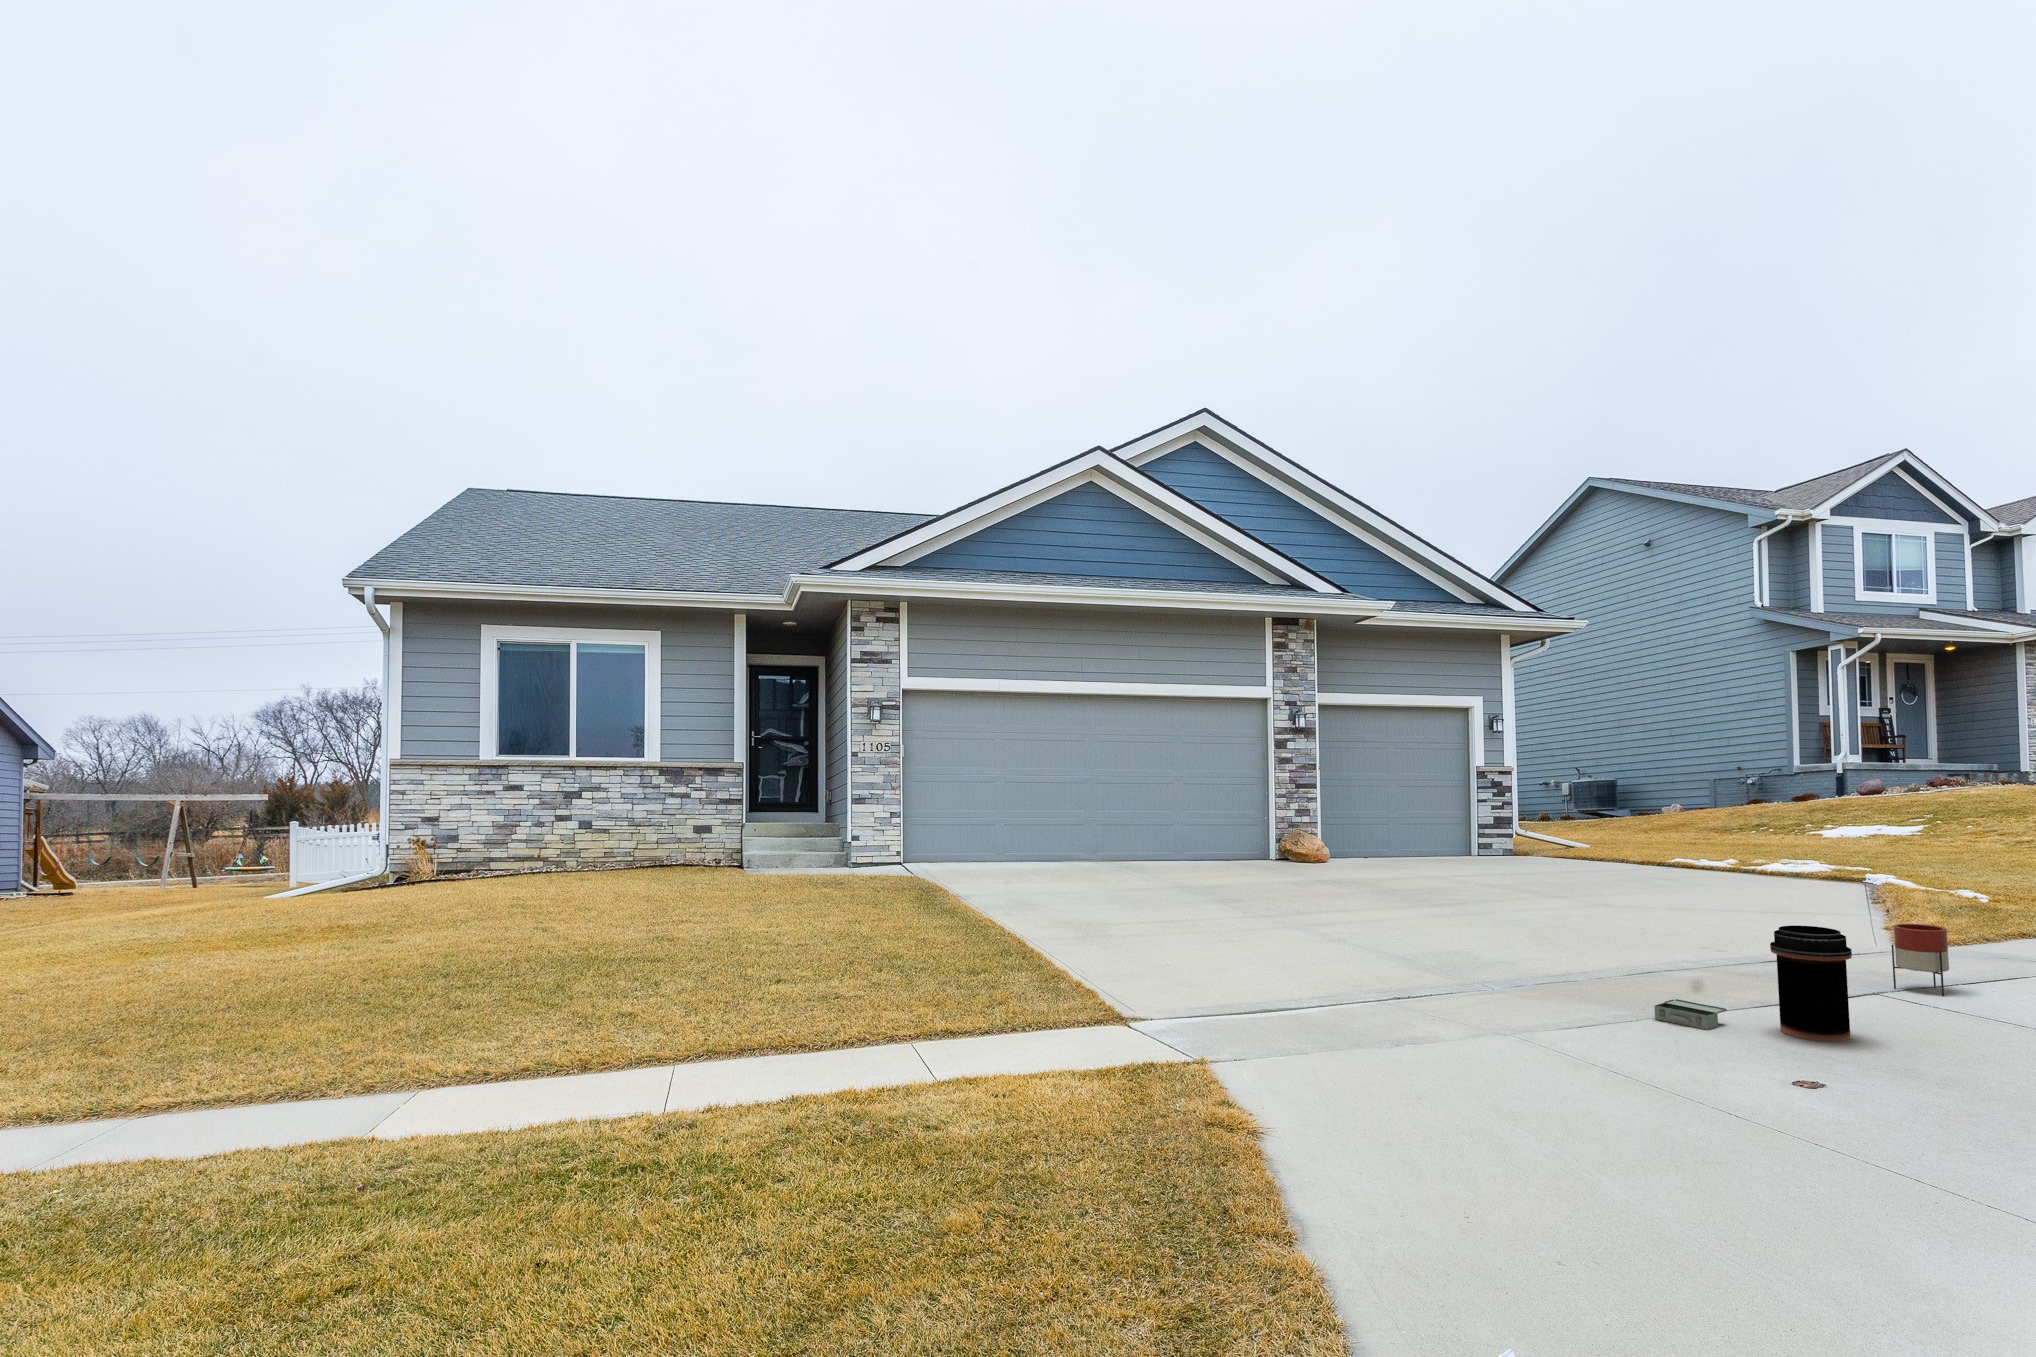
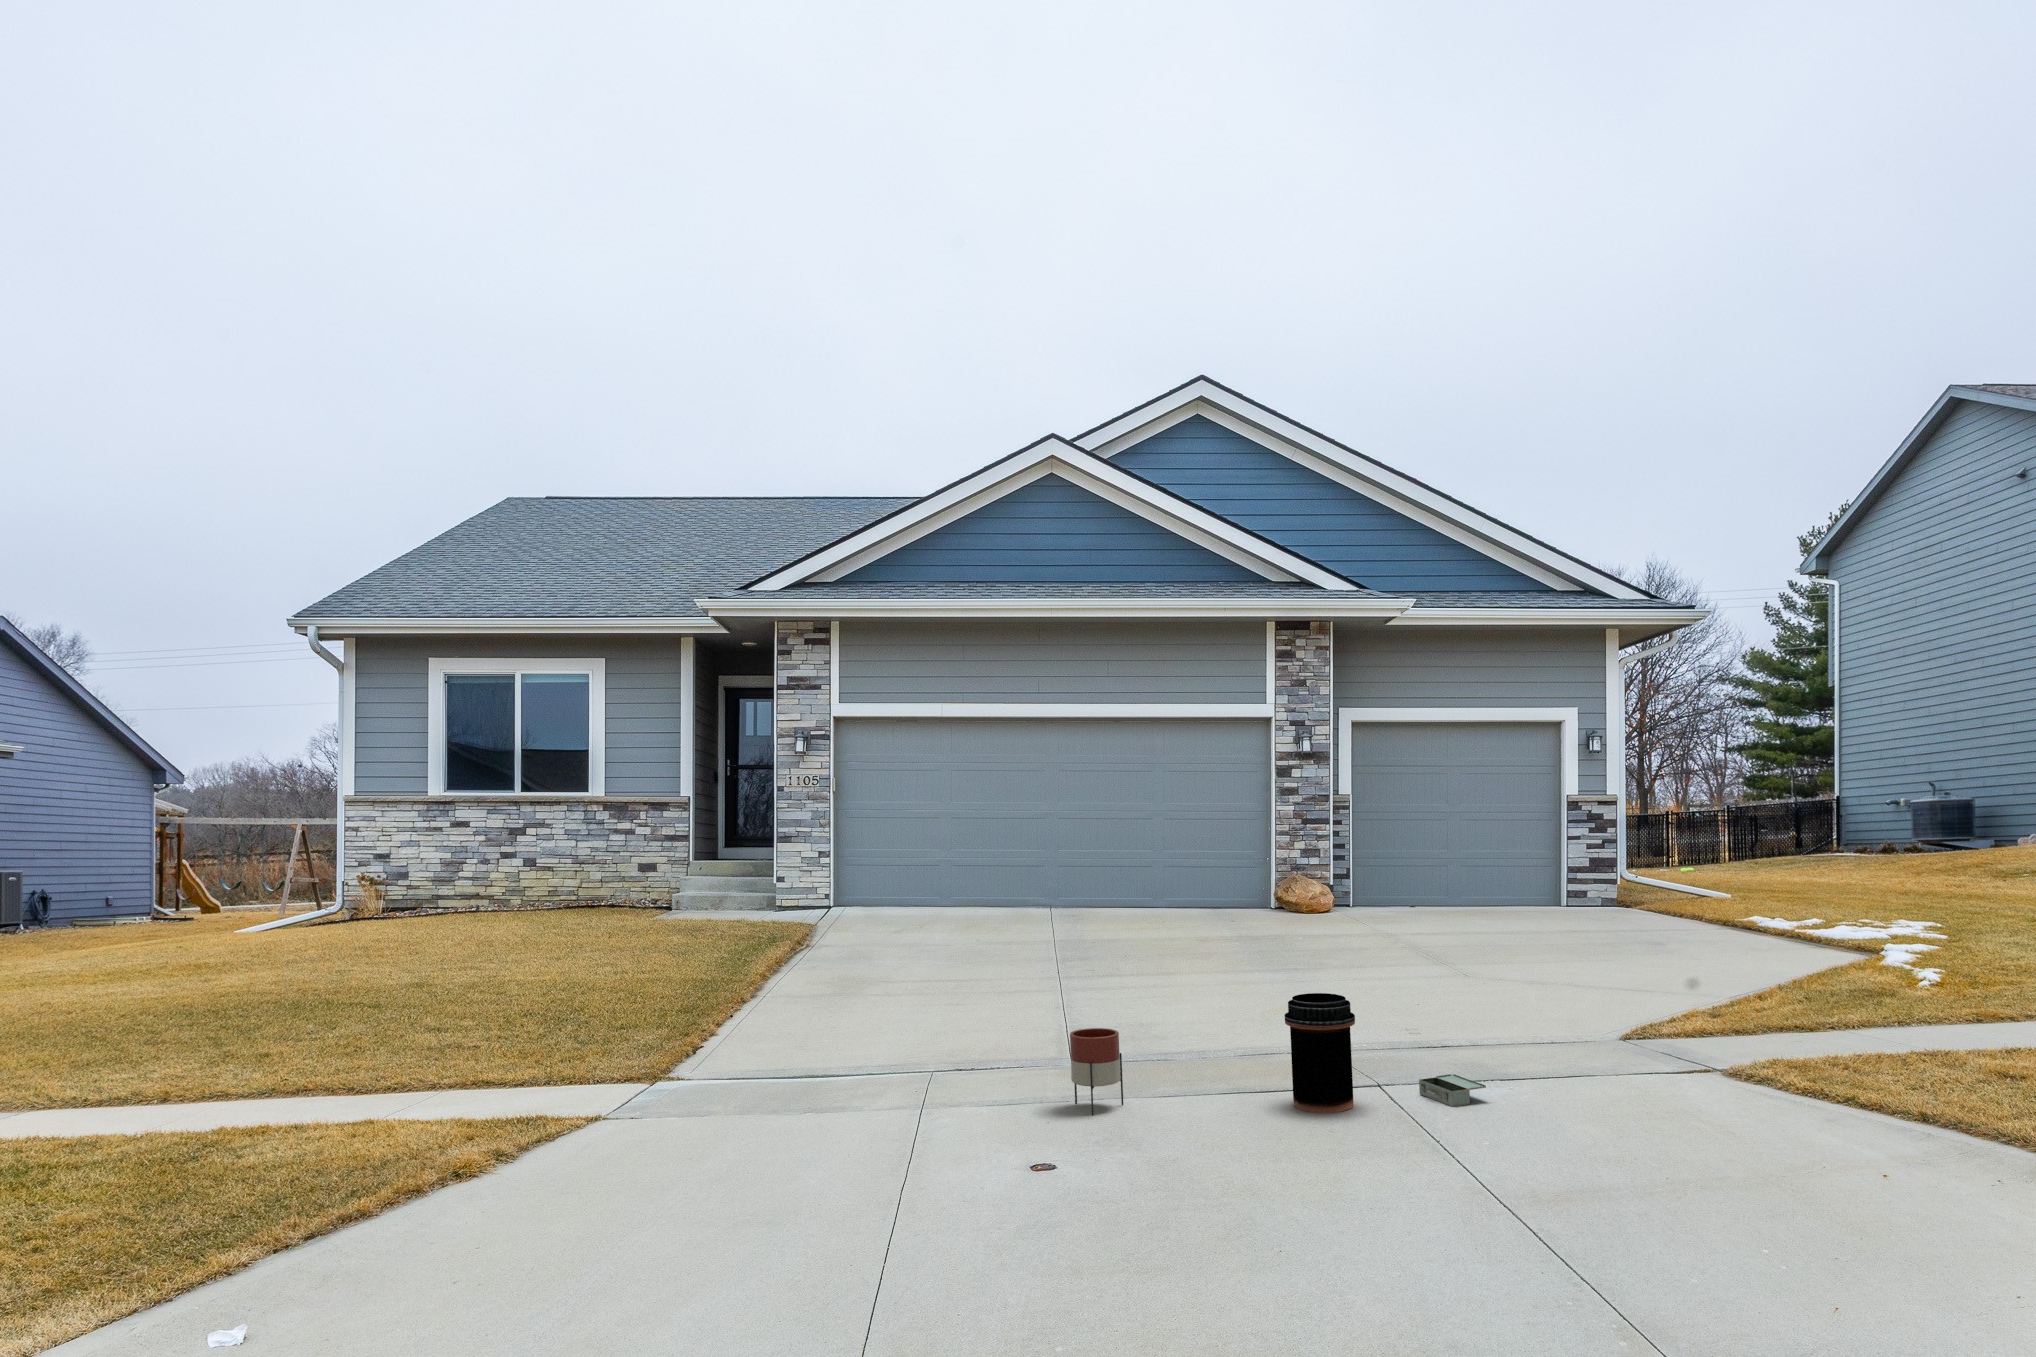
planter: present [1892,924,1949,996] -> present [1070,1028,1123,1115]
toolbox: present [1654,999,1727,1030] -> present [1419,1074,1486,1107]

